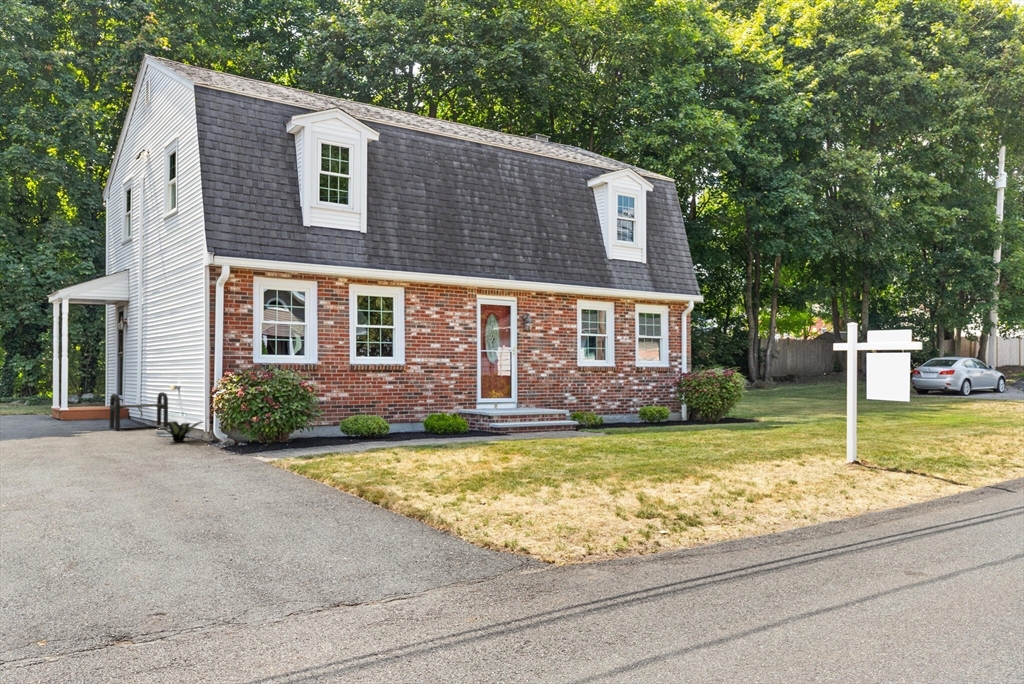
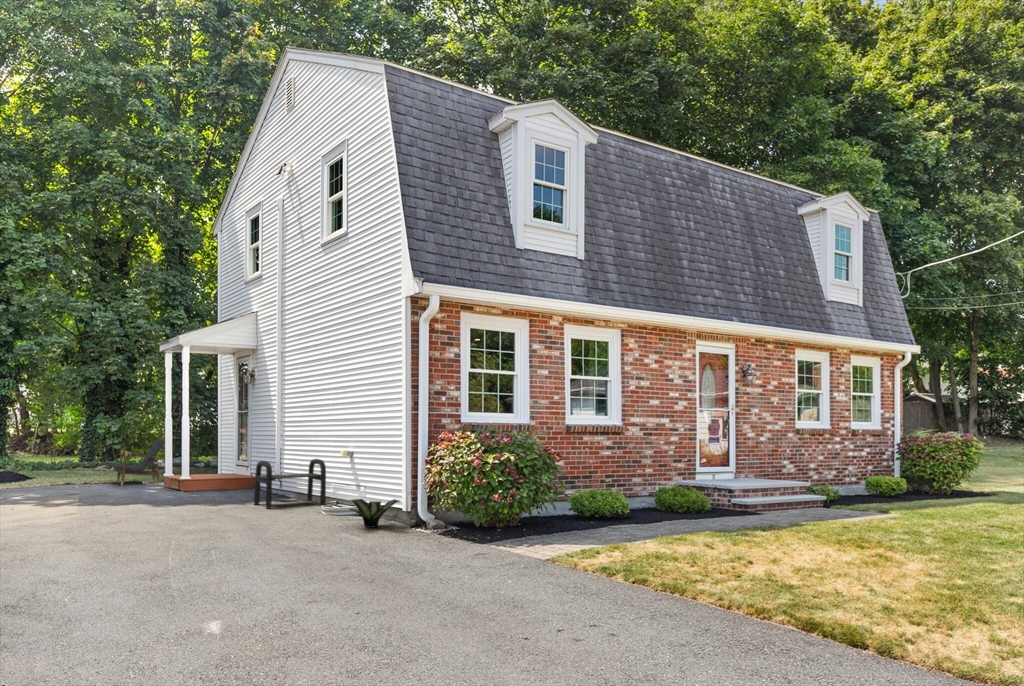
lounge chair: none [10,377,54,416] -> present [111,439,164,486]

